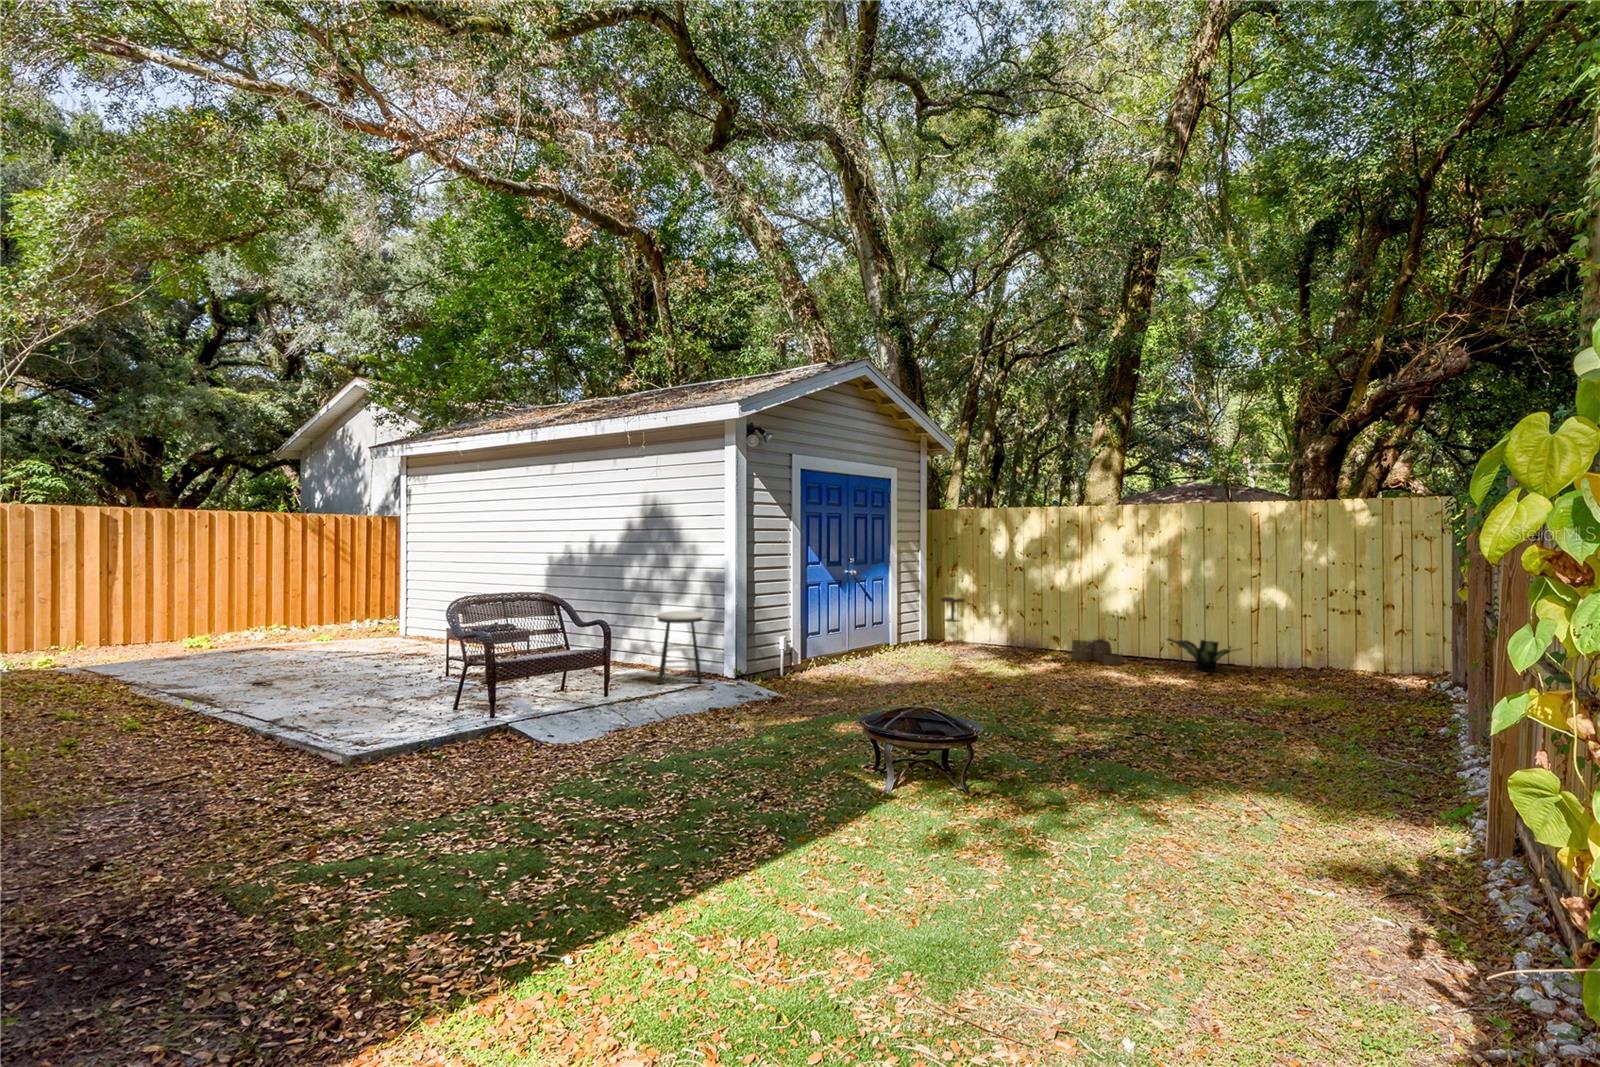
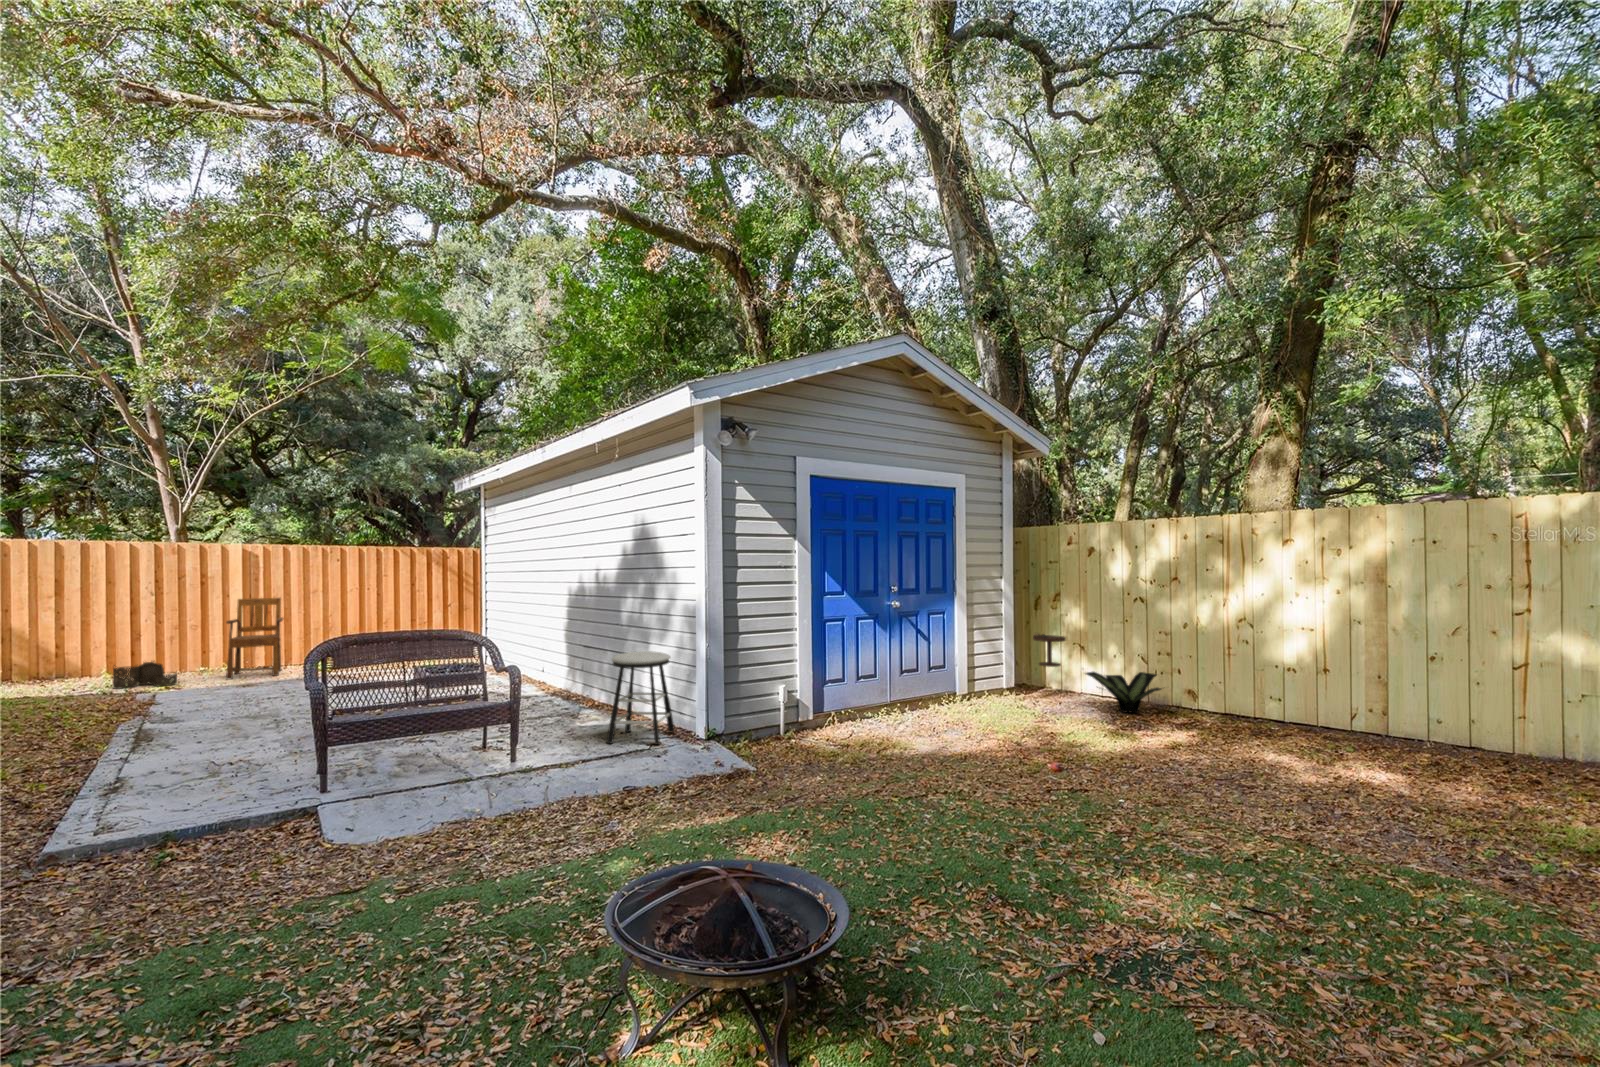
armchair: none [148,571,210,657] -> present [226,598,284,679]
woven basket: present [1072,637,1122,665] -> present [113,661,177,689]
potted plant: present [1167,638,1241,672] -> present [1086,672,1161,713]

